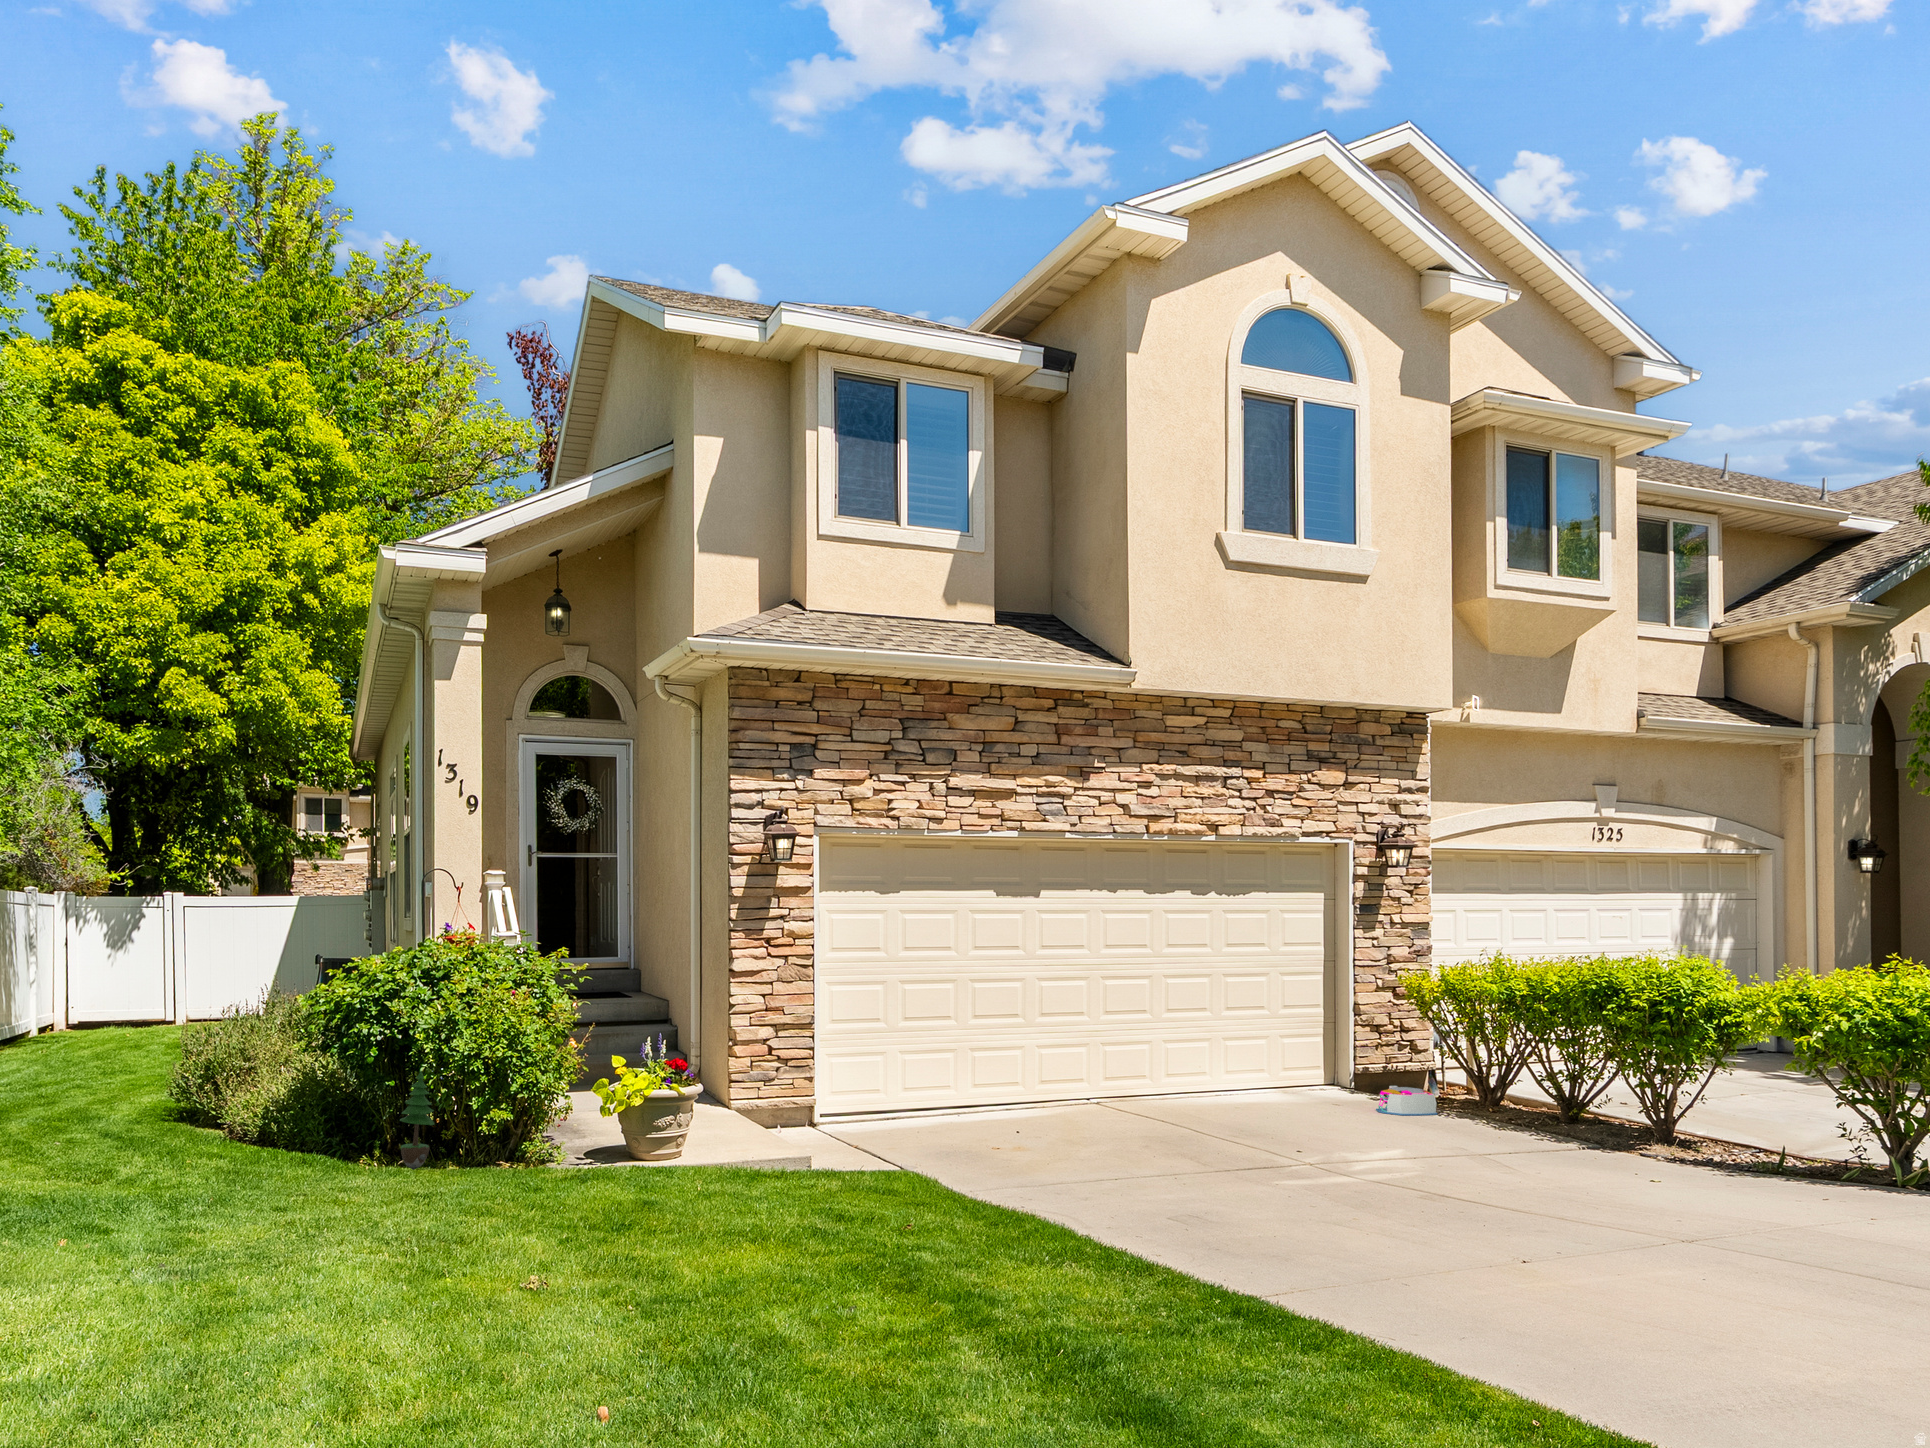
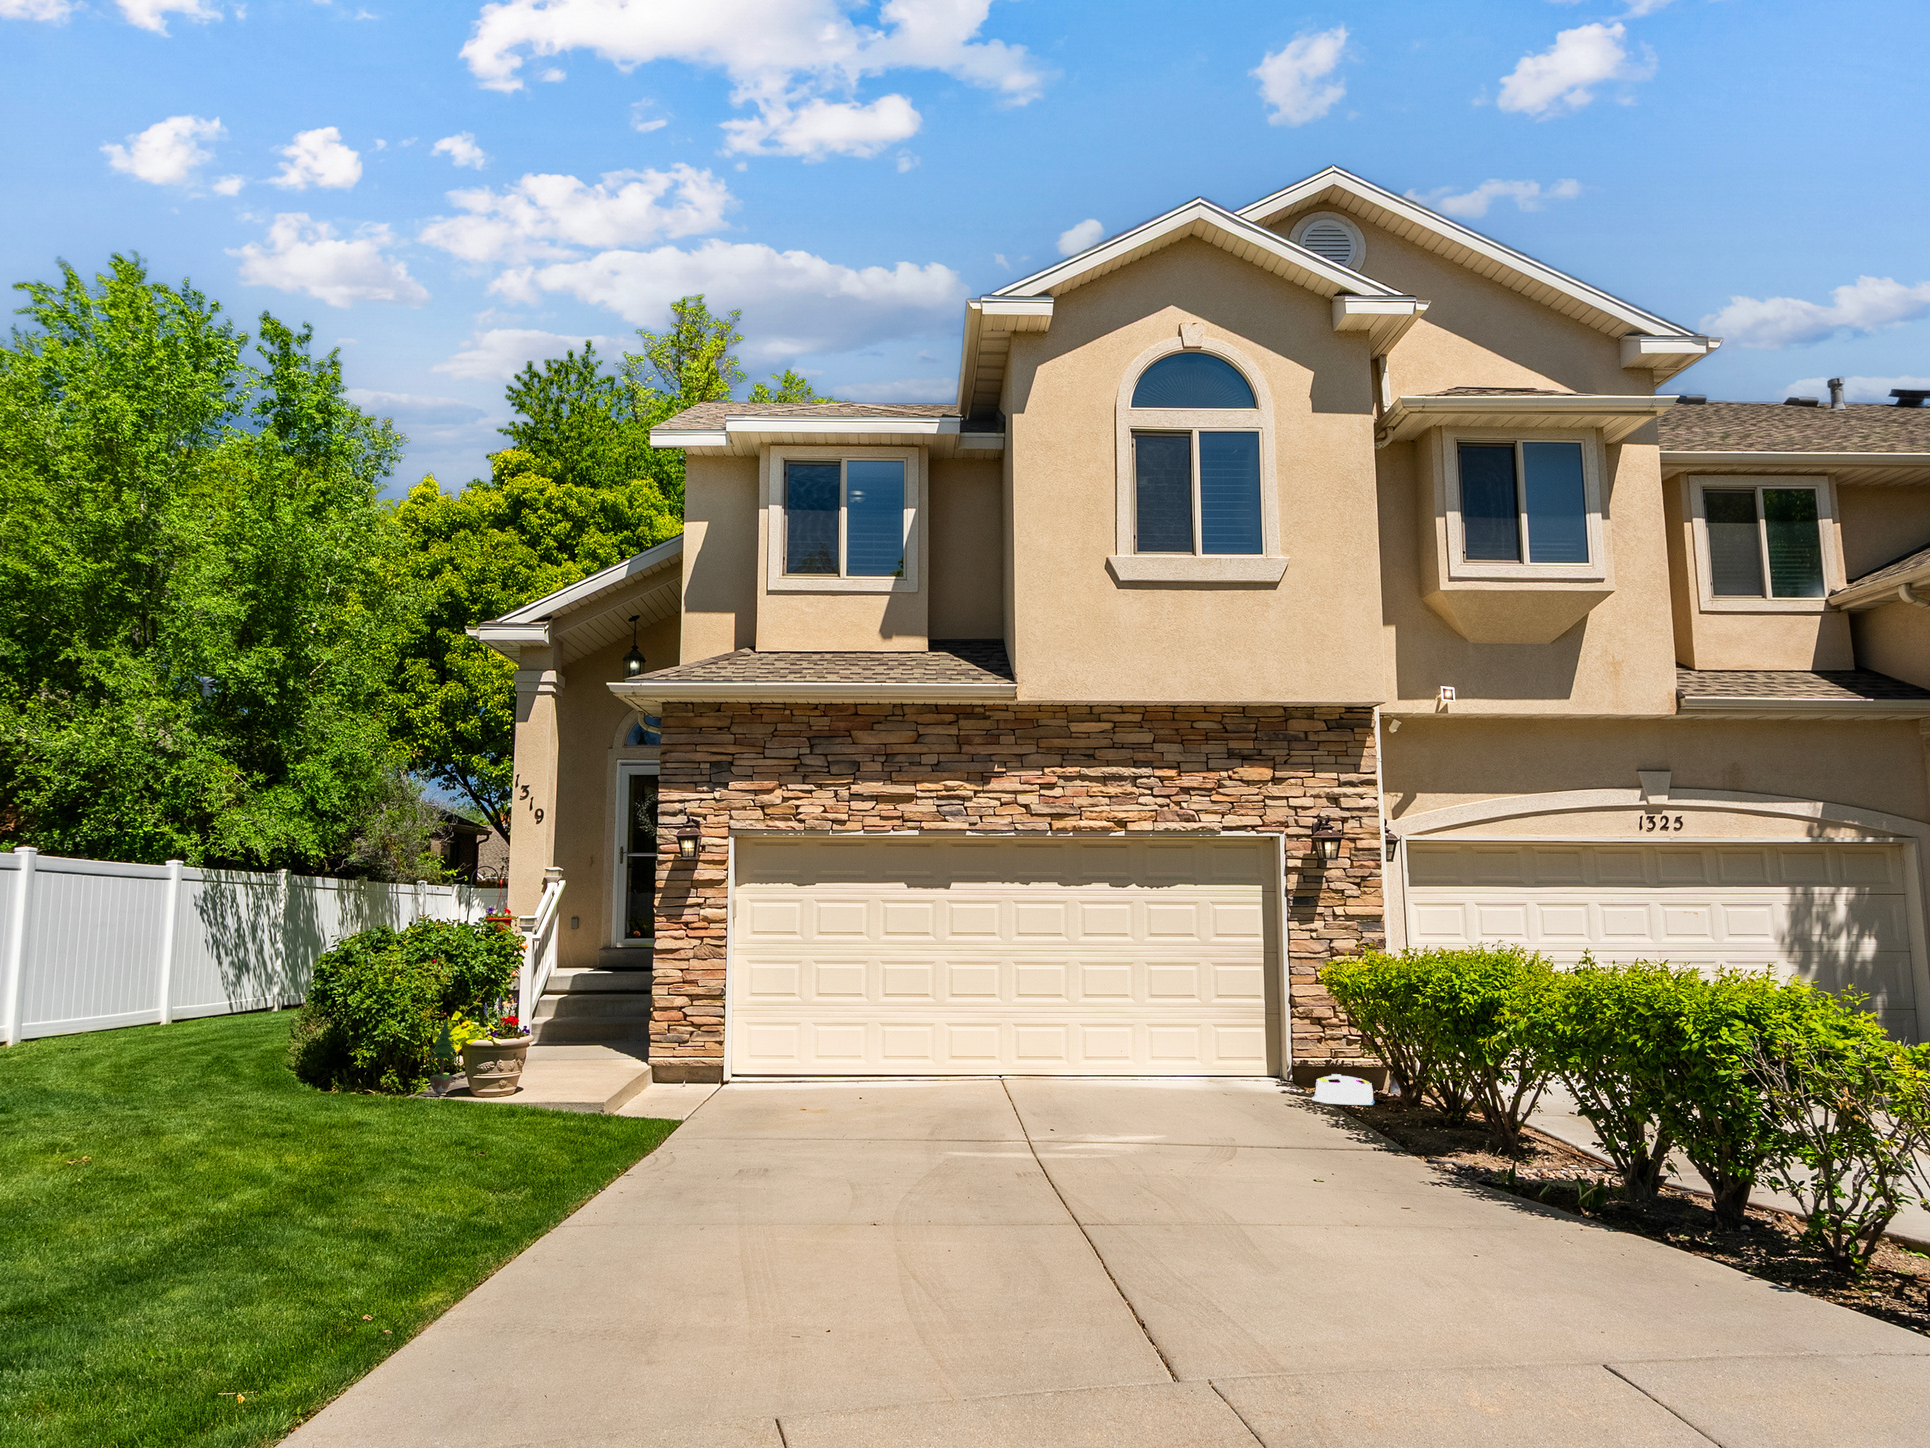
potted tree: present [400,1071,434,1170] -> present [429,1019,456,1094]

